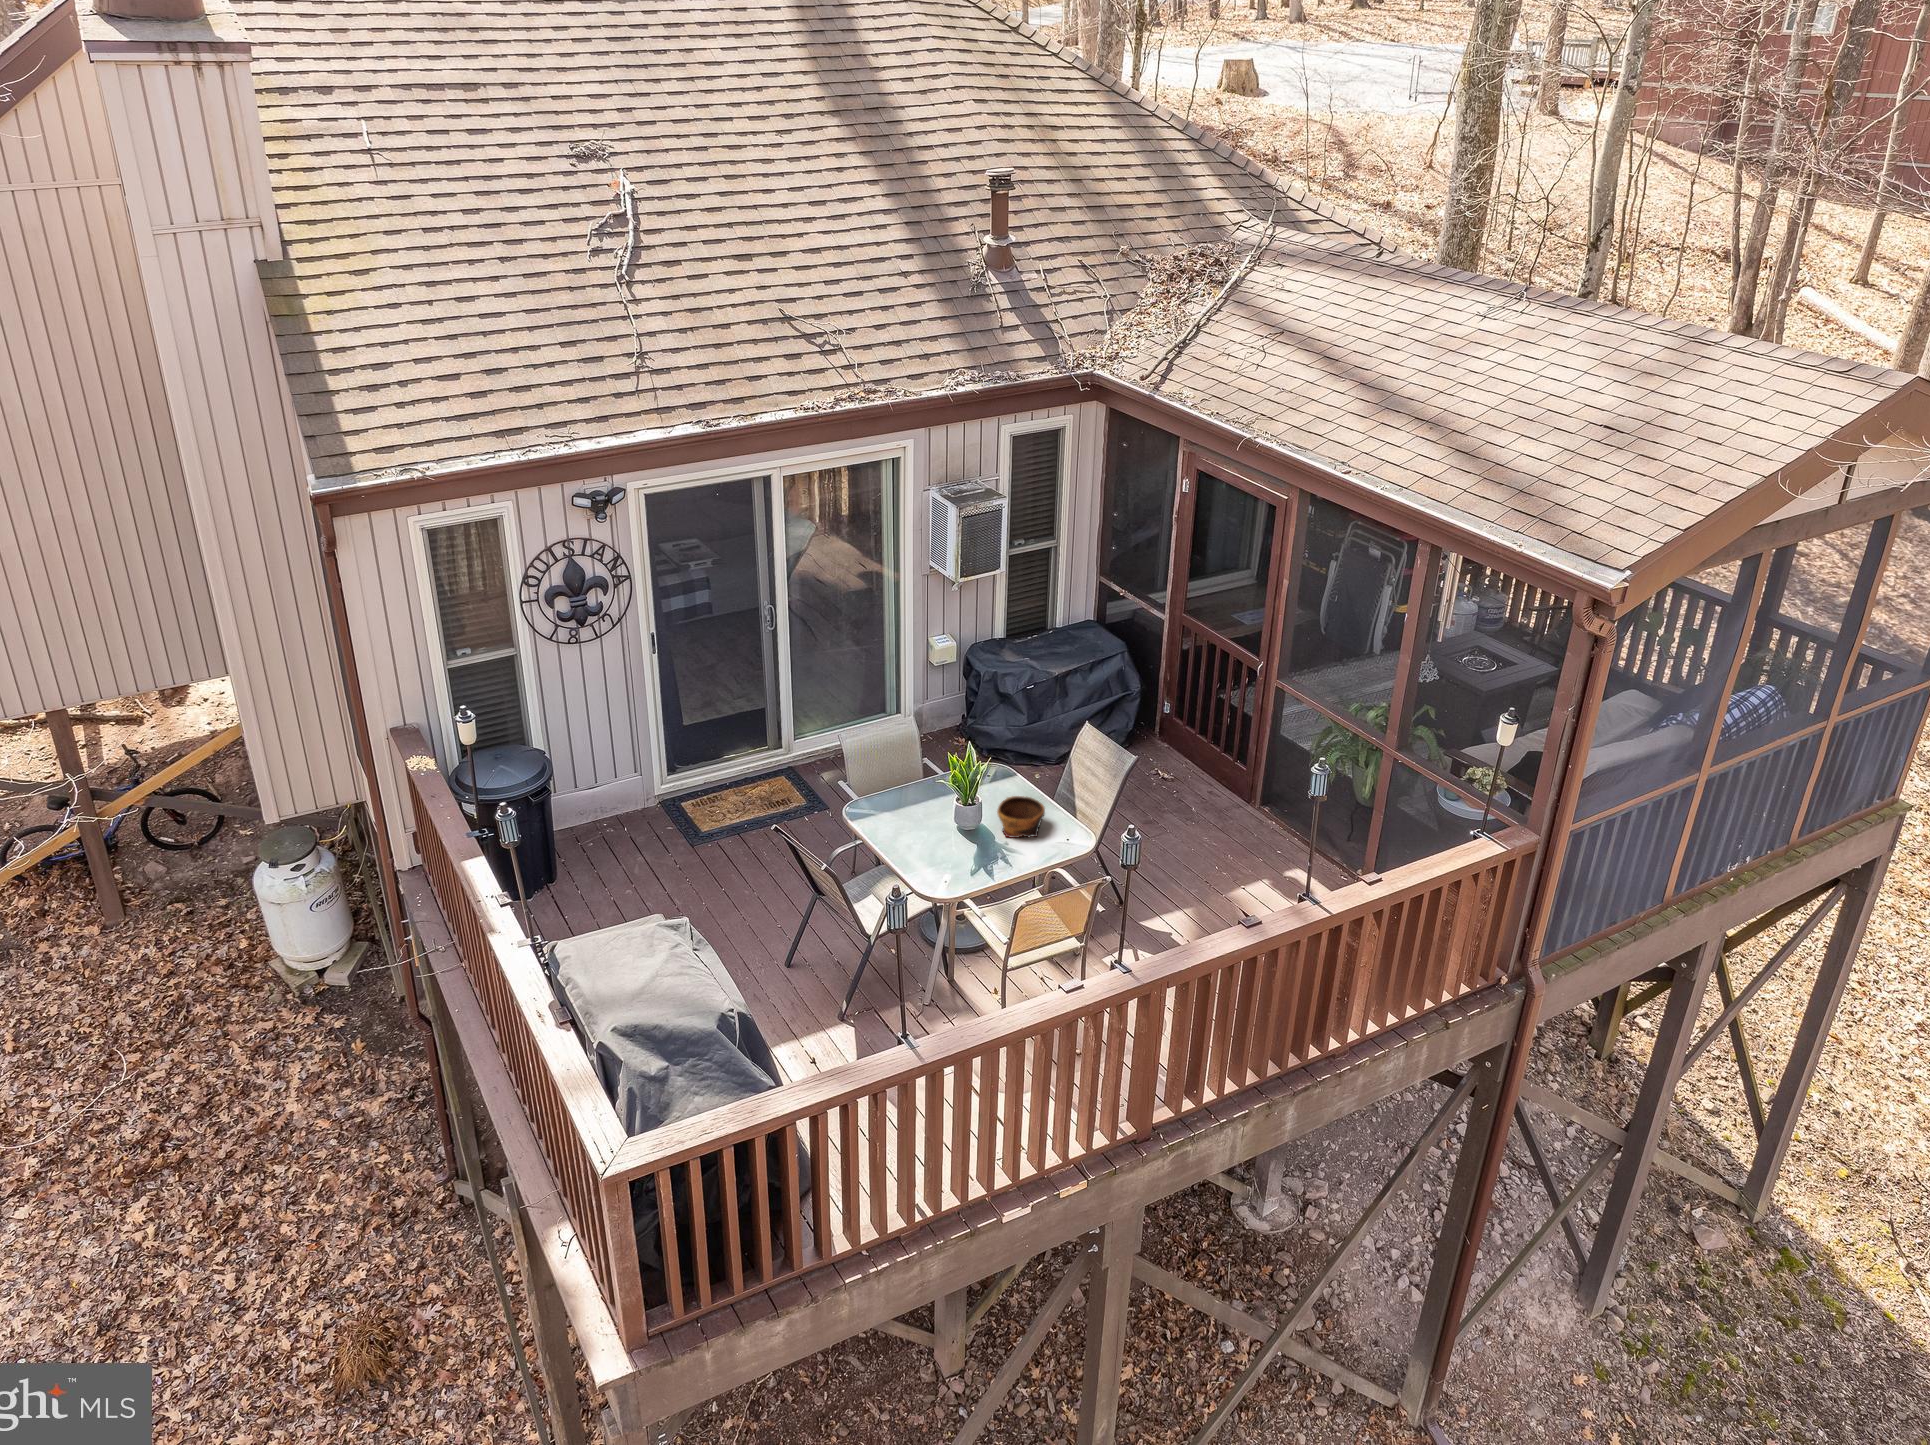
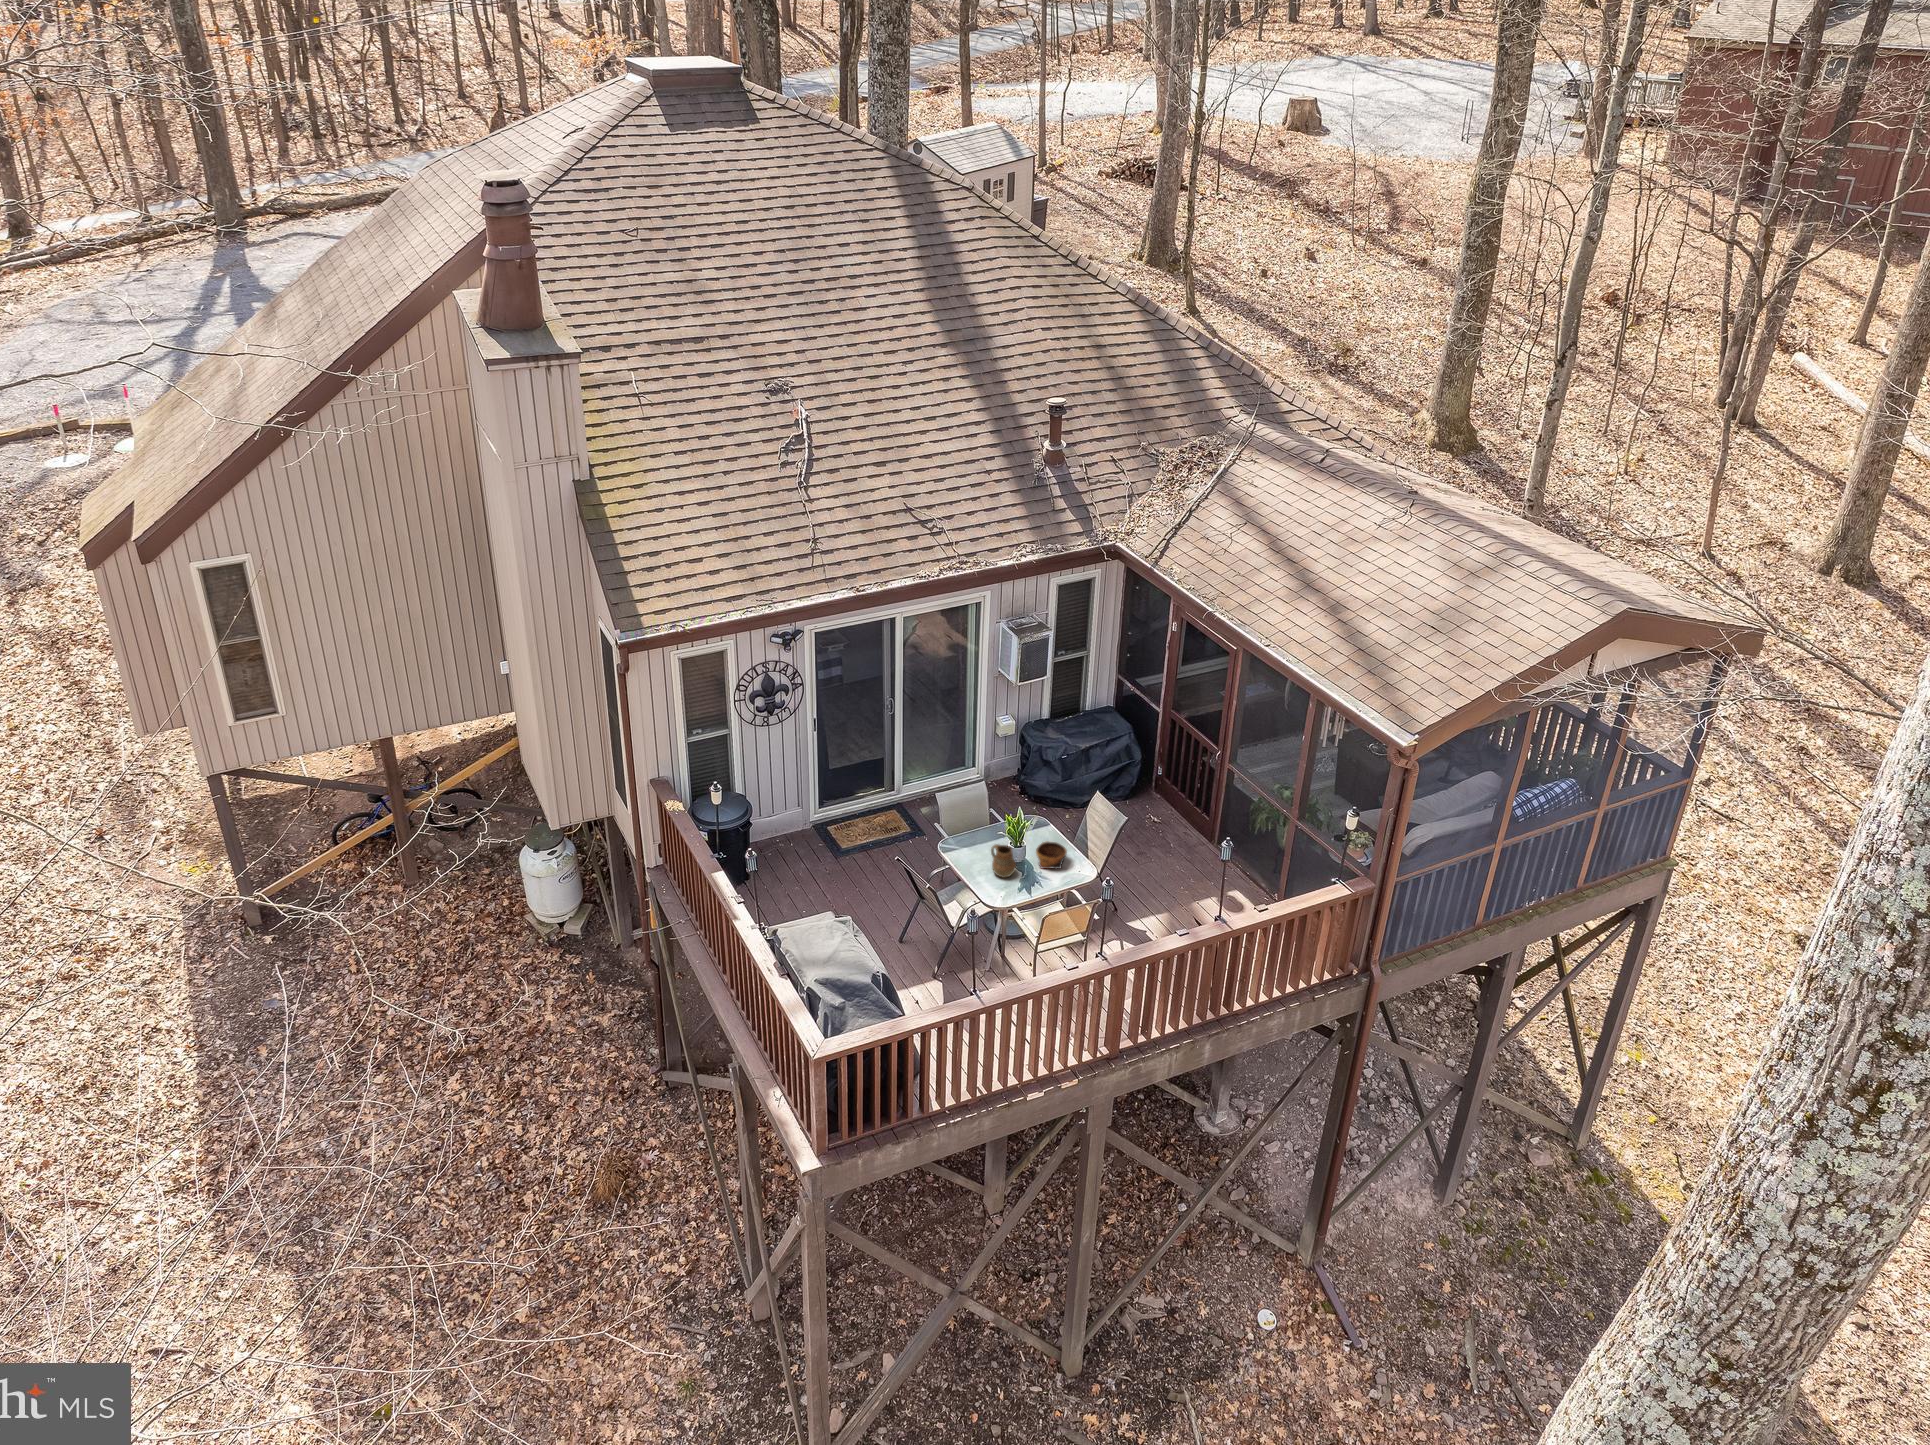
pitcher: none [928,802,968,854] -> present [991,844,1016,878]

